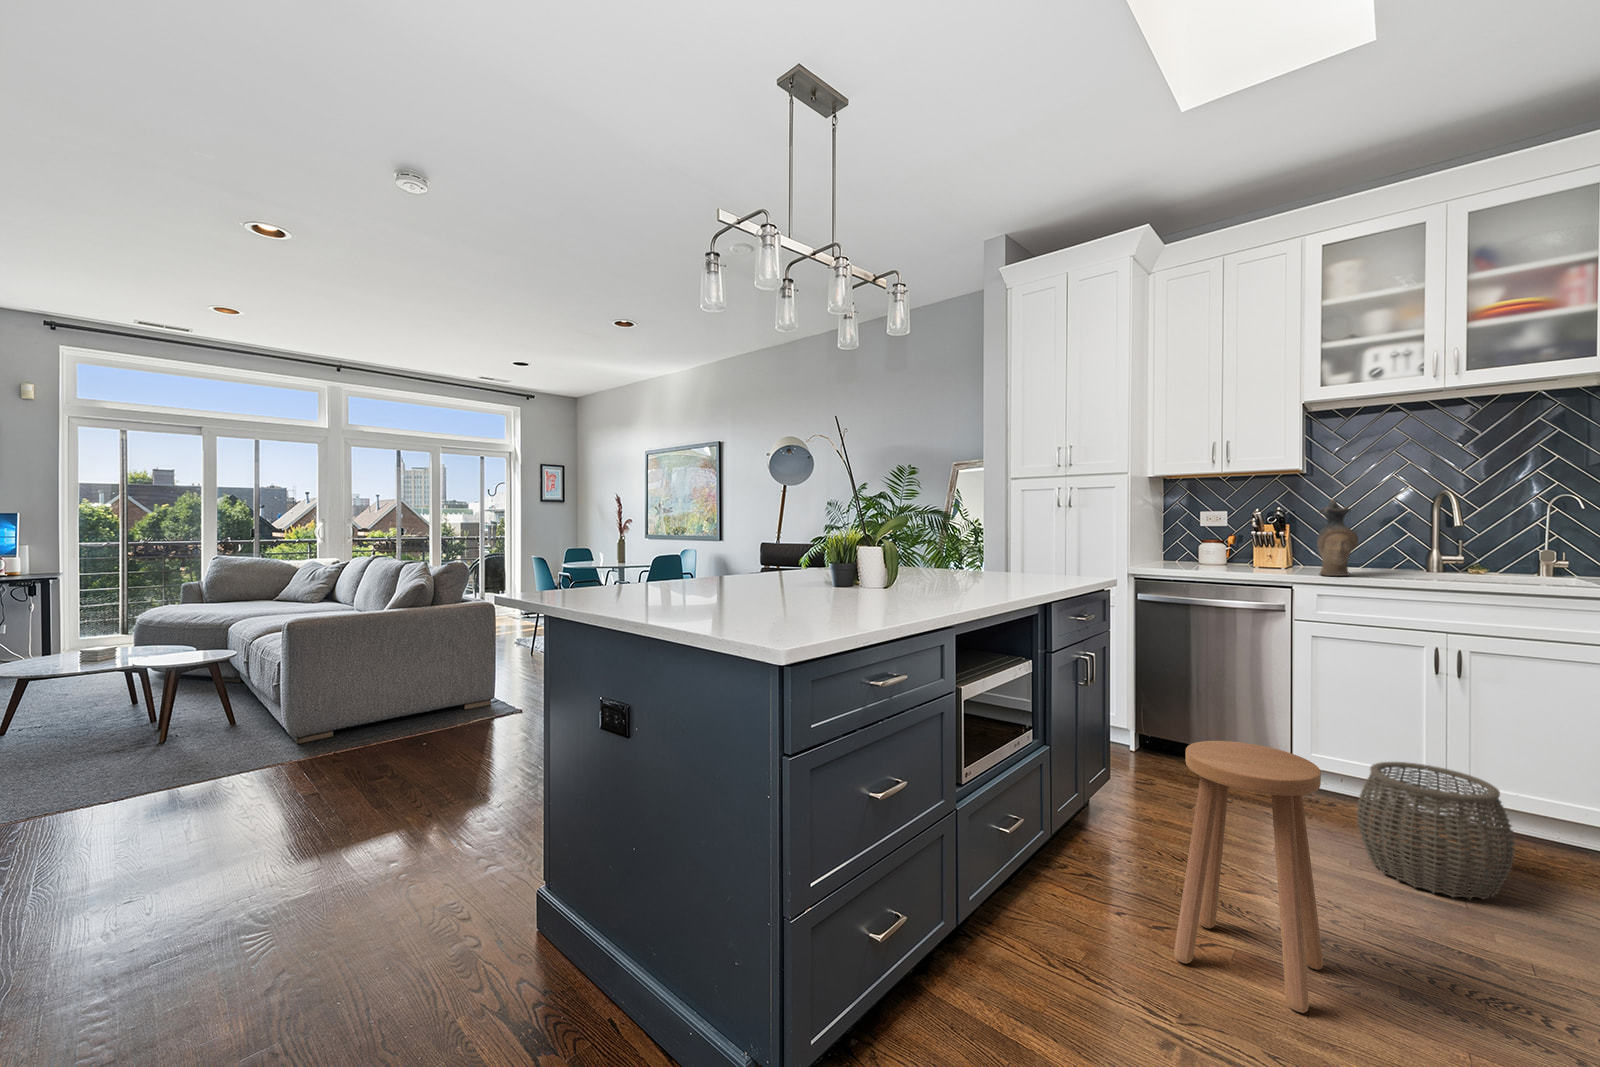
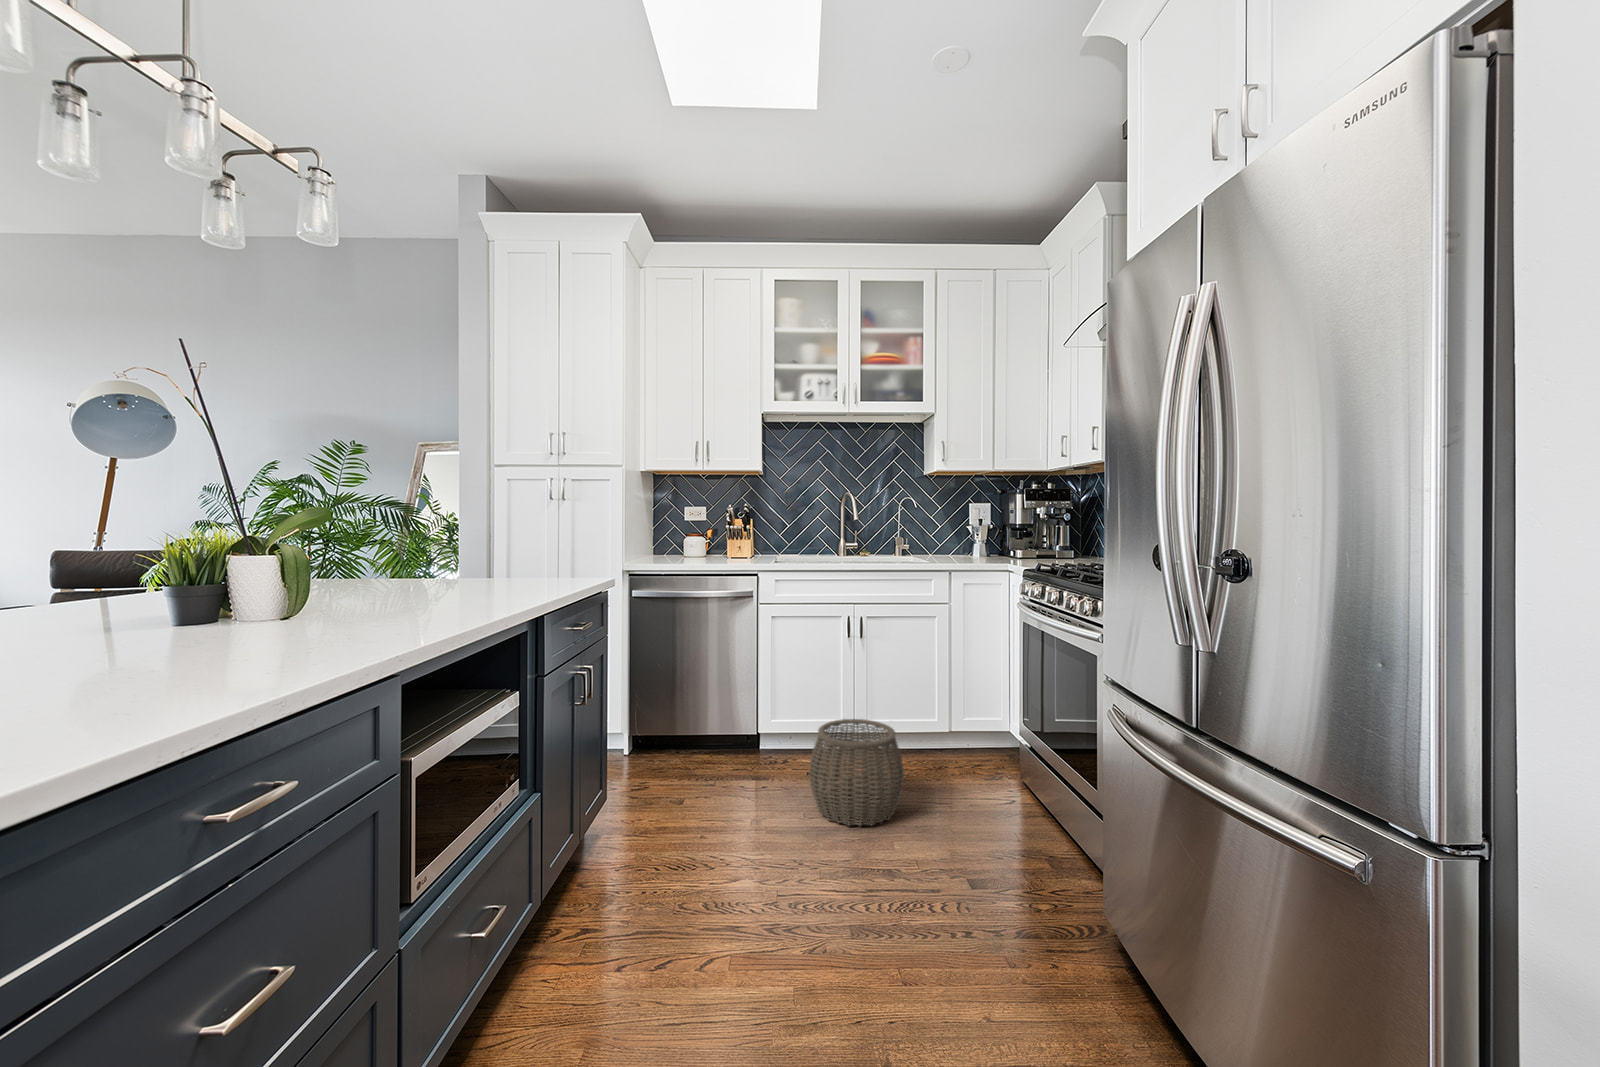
ceramic pitcher: present [1317,499,1358,576] -> none [775,499,803,565]
stool: present [1174,741,1323,1013] -> none [681,743,804,1005]

